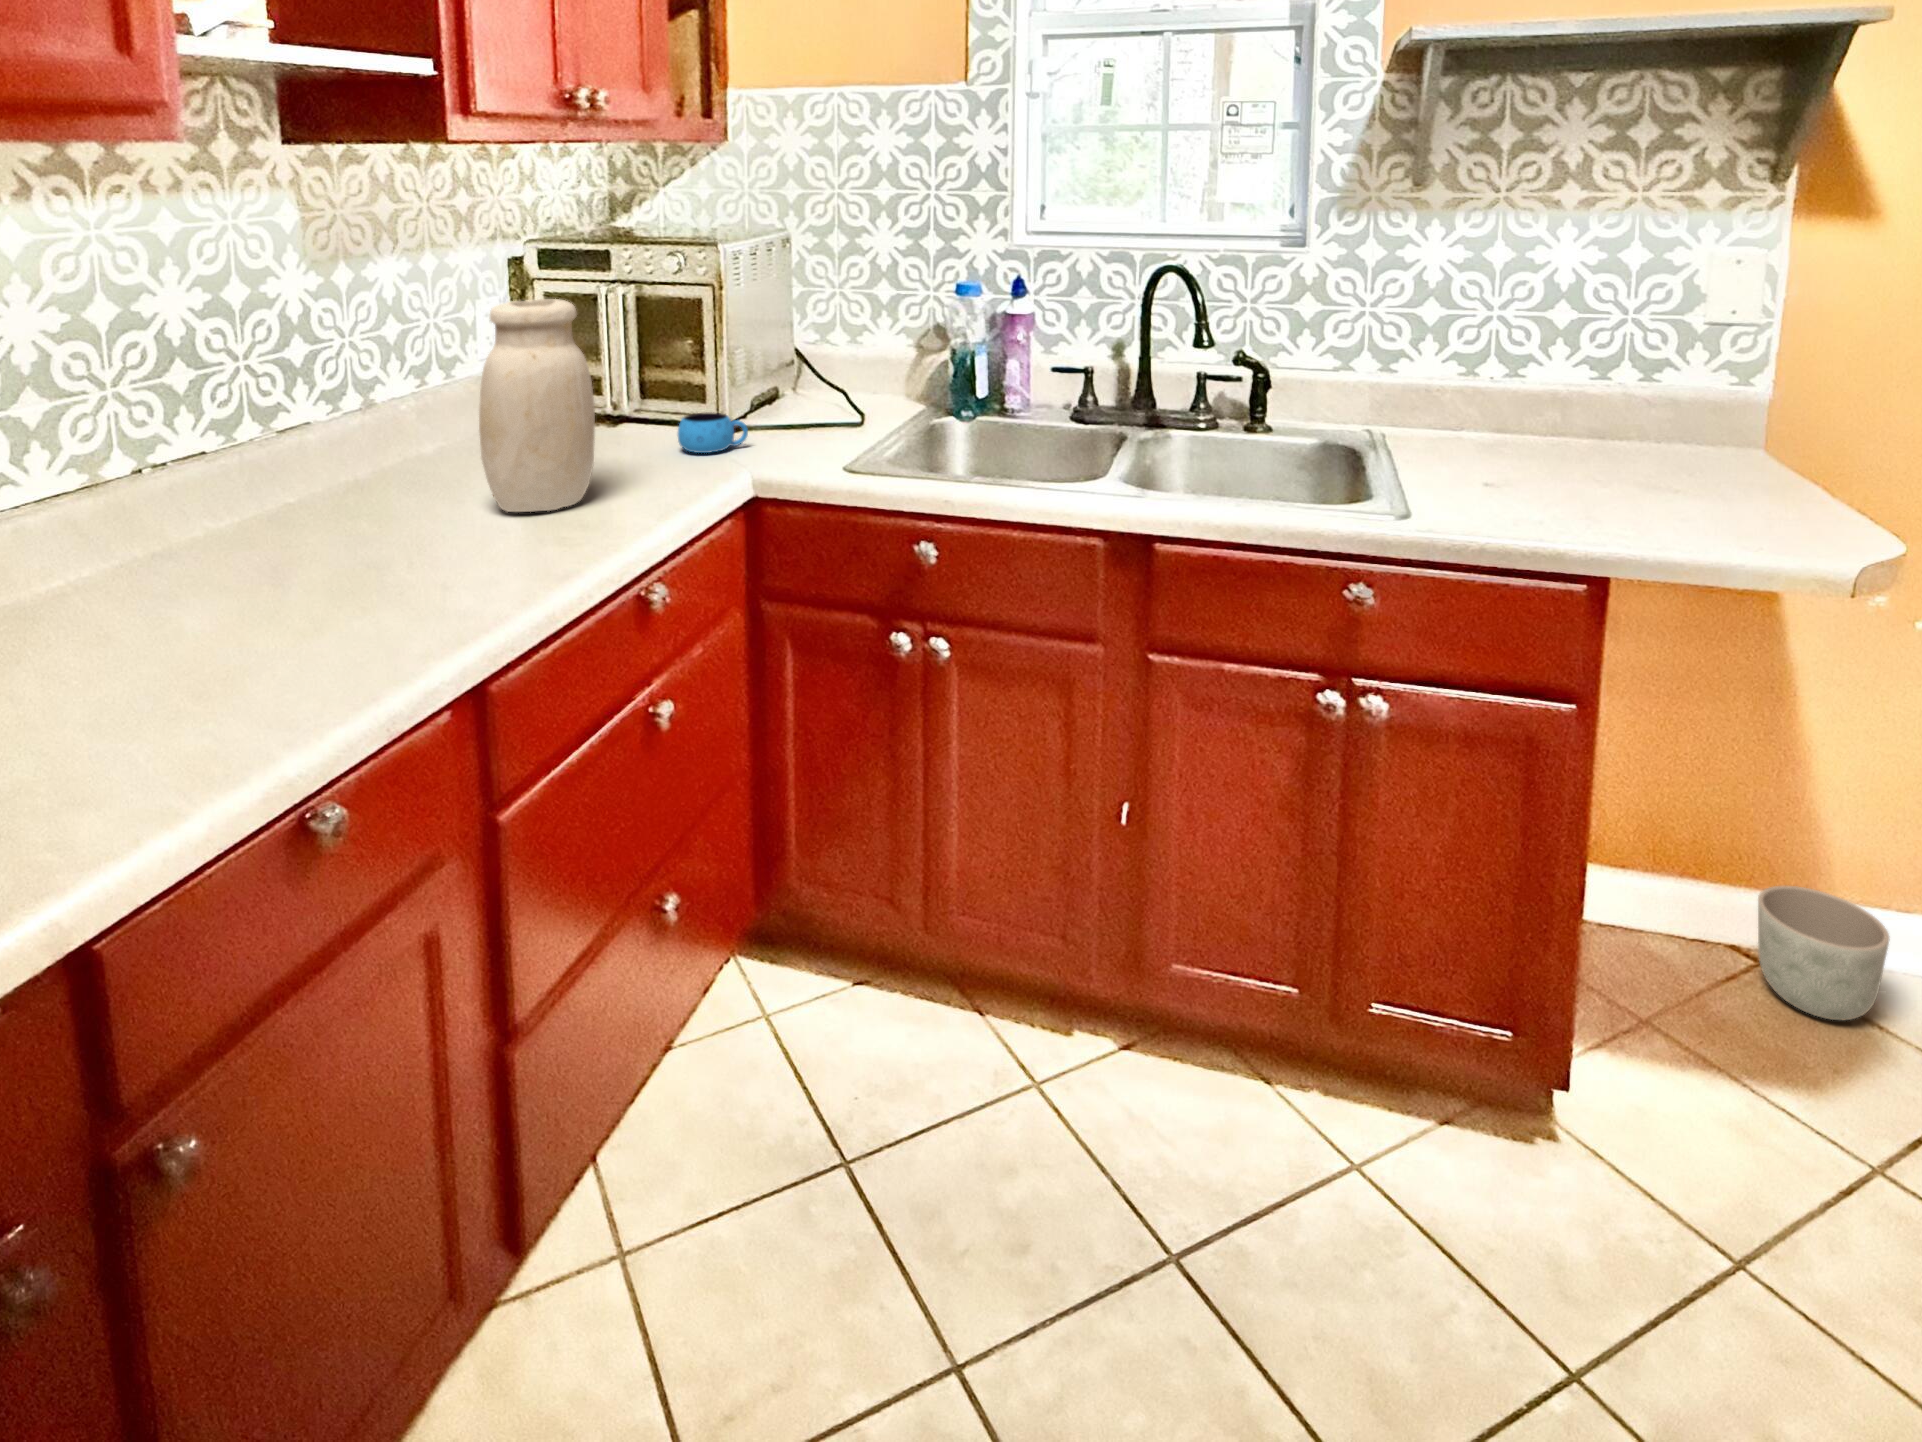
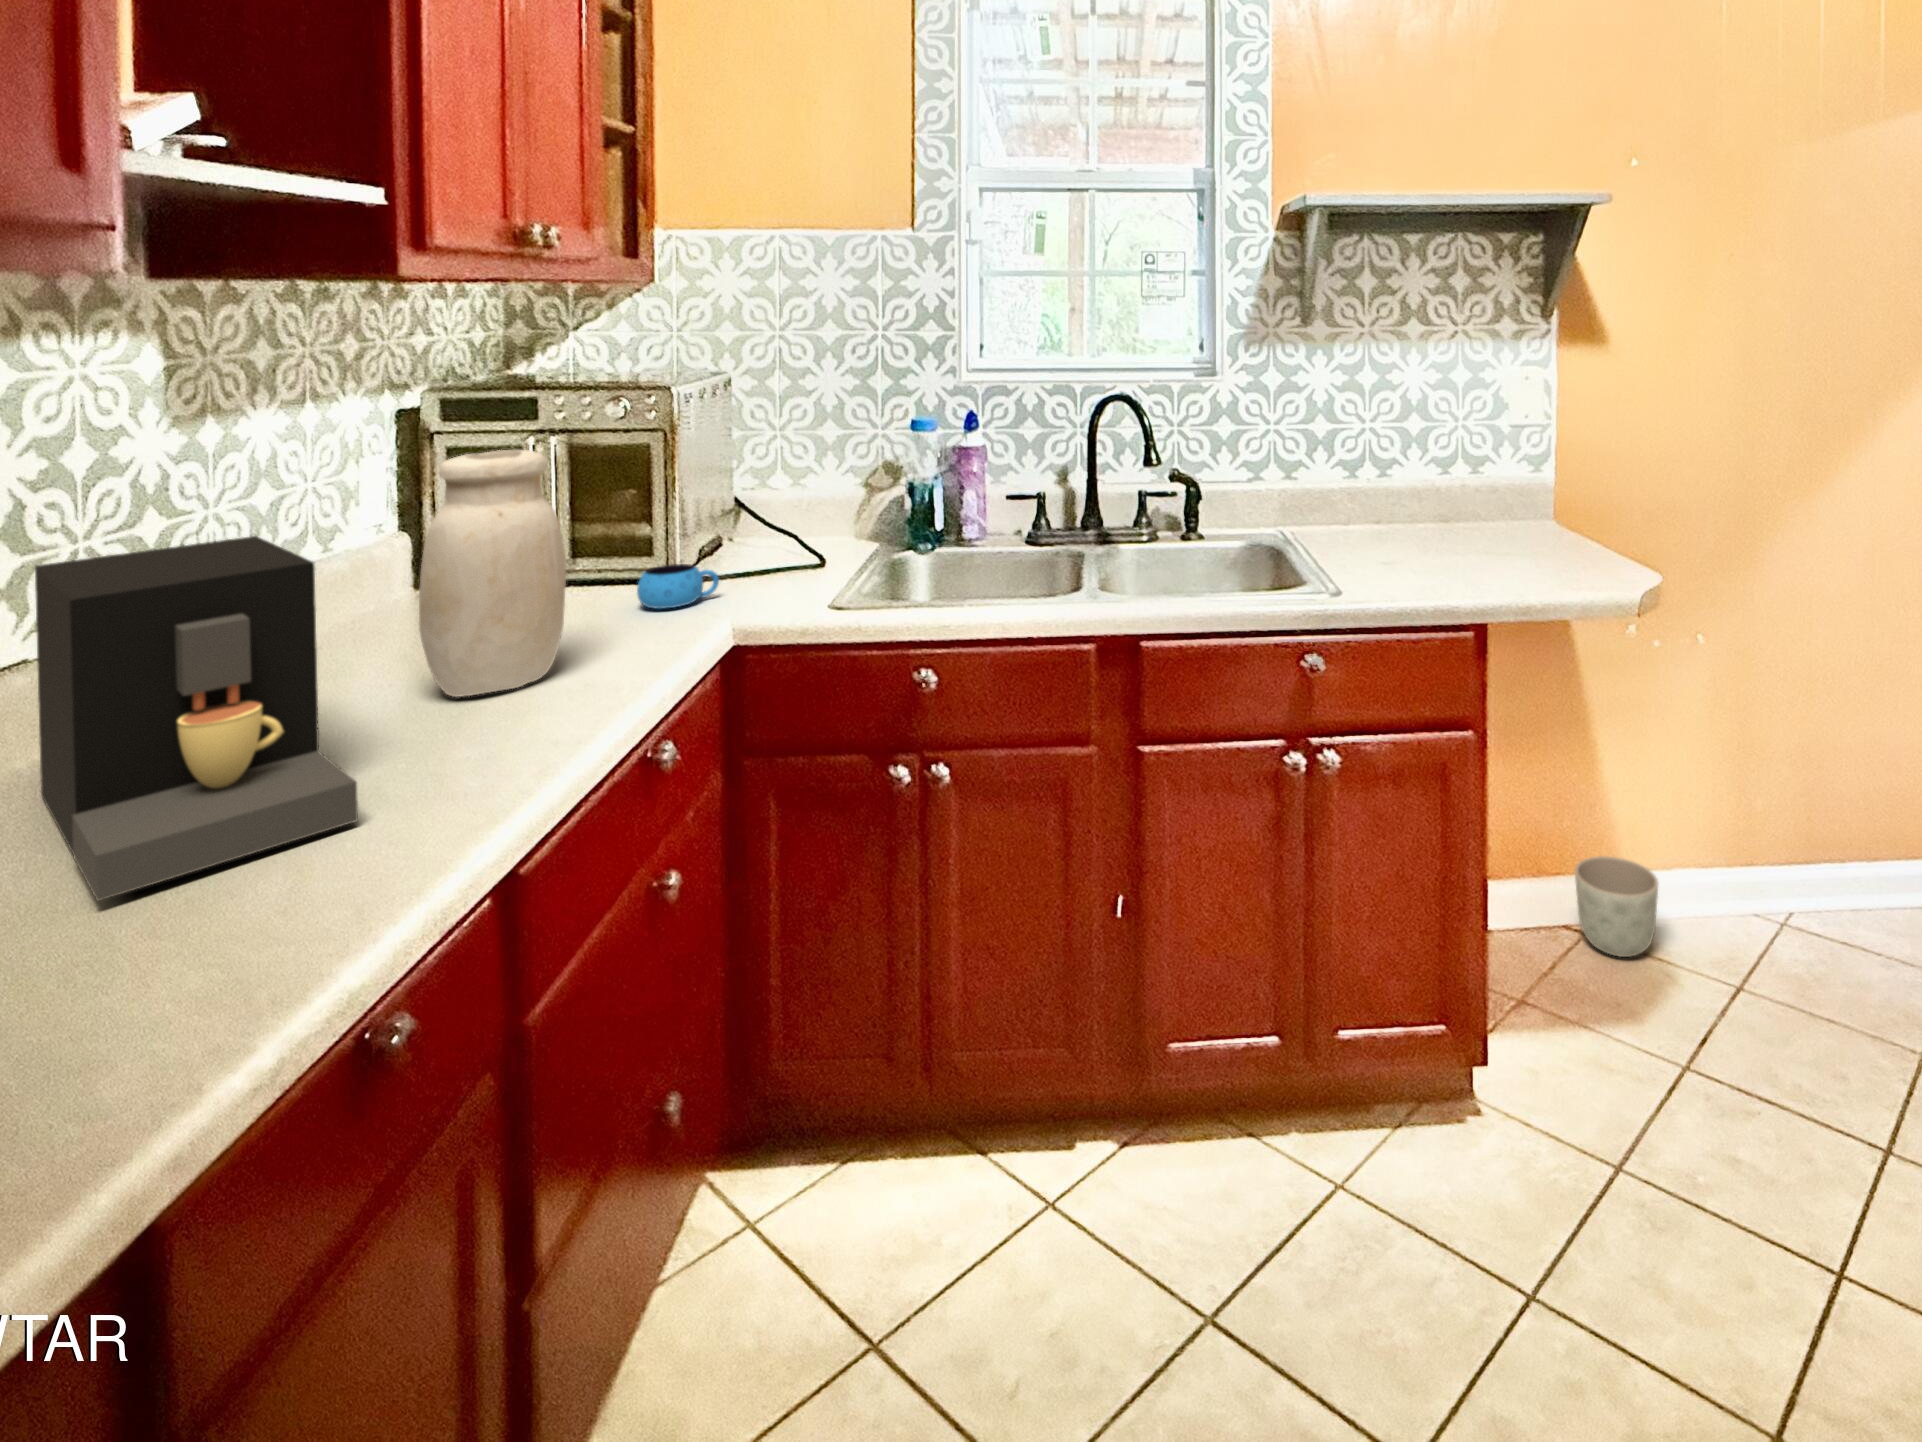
coffee maker: none [202,361,394,636] -> present [35,536,358,901]

